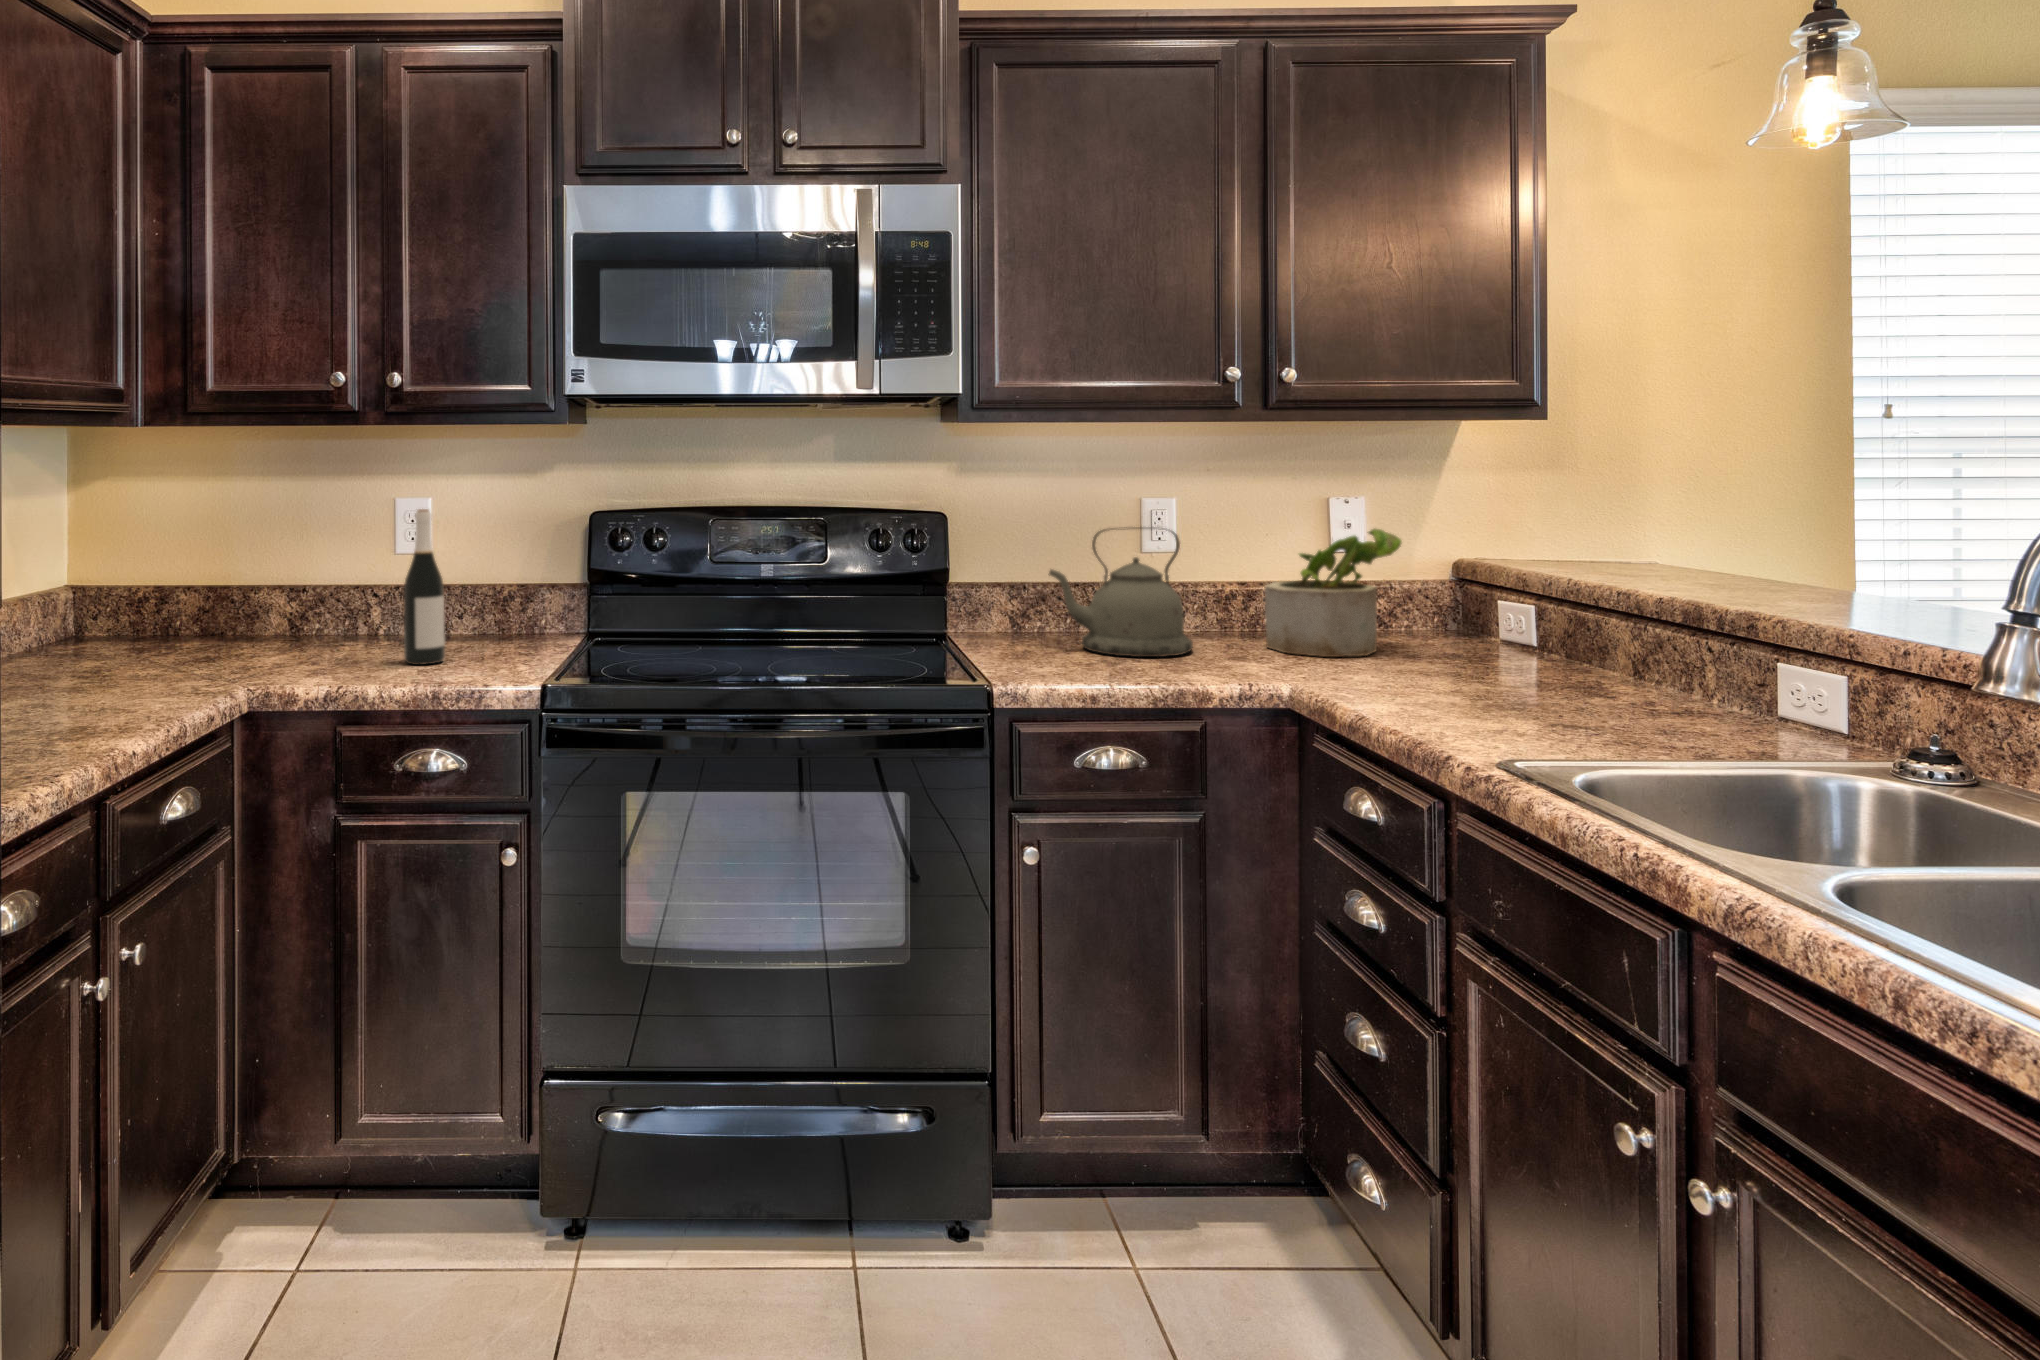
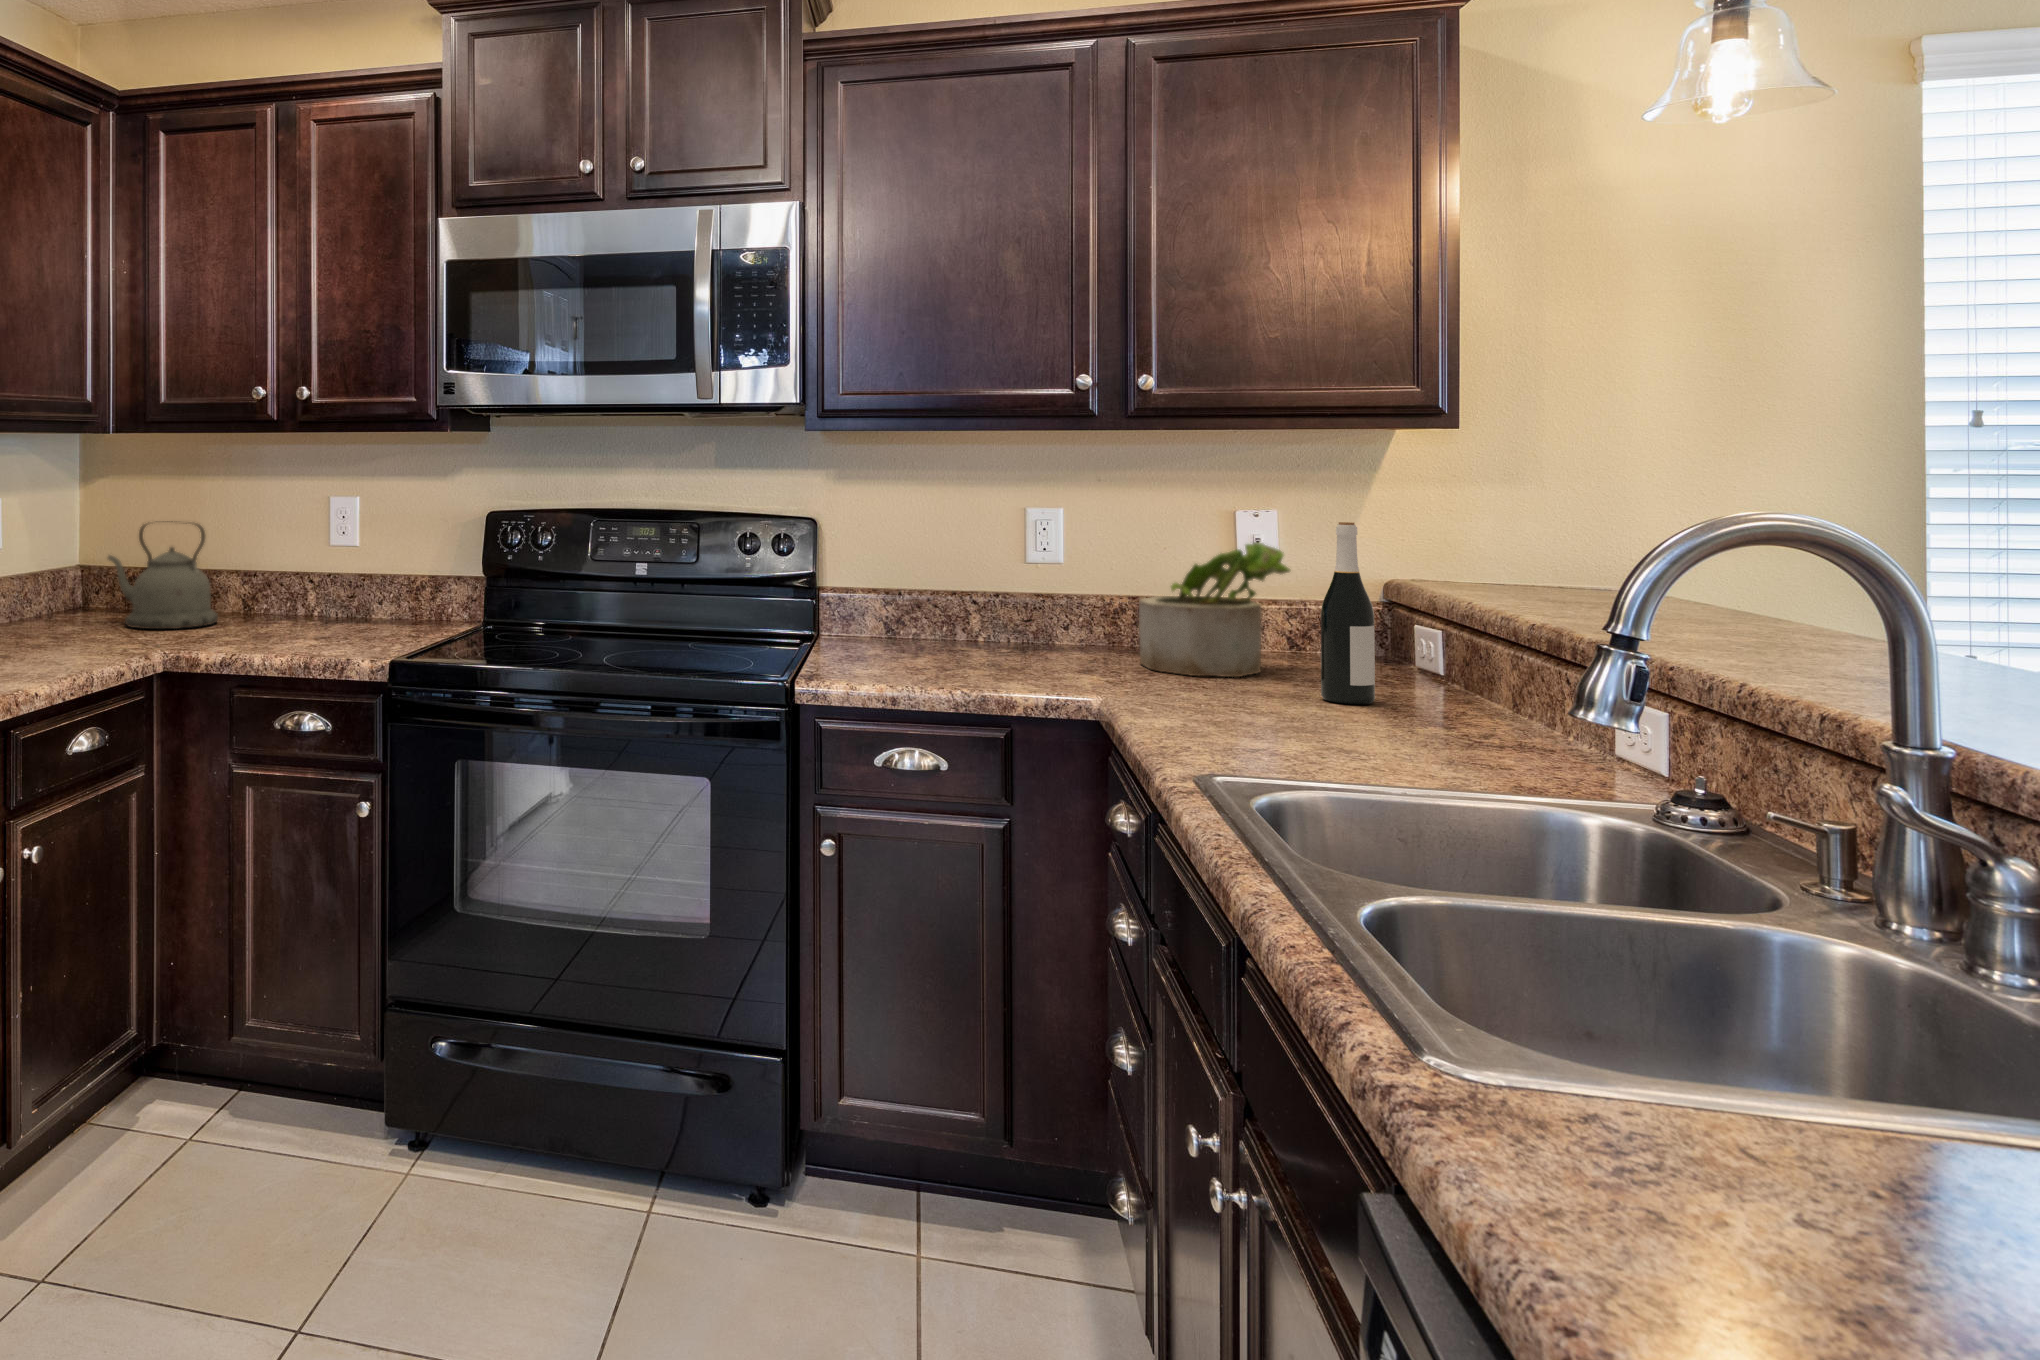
wine bottle: present [404,509,445,665] -> present [1321,522,1375,704]
kettle: present [1049,527,1193,657] -> present [108,521,218,629]

